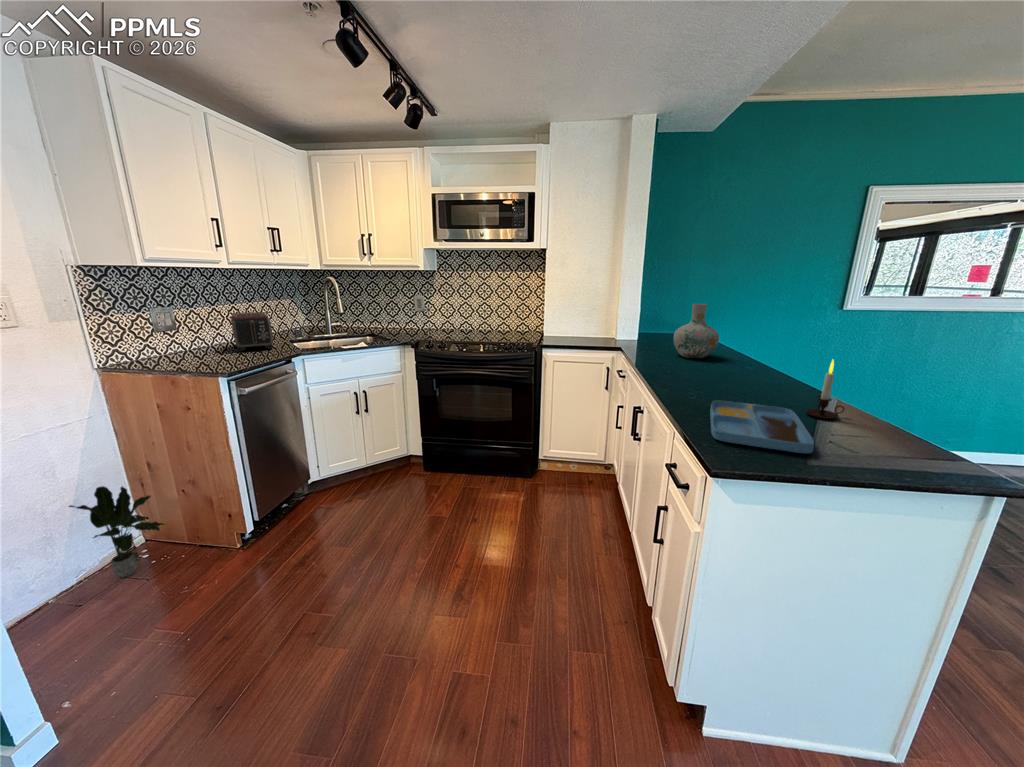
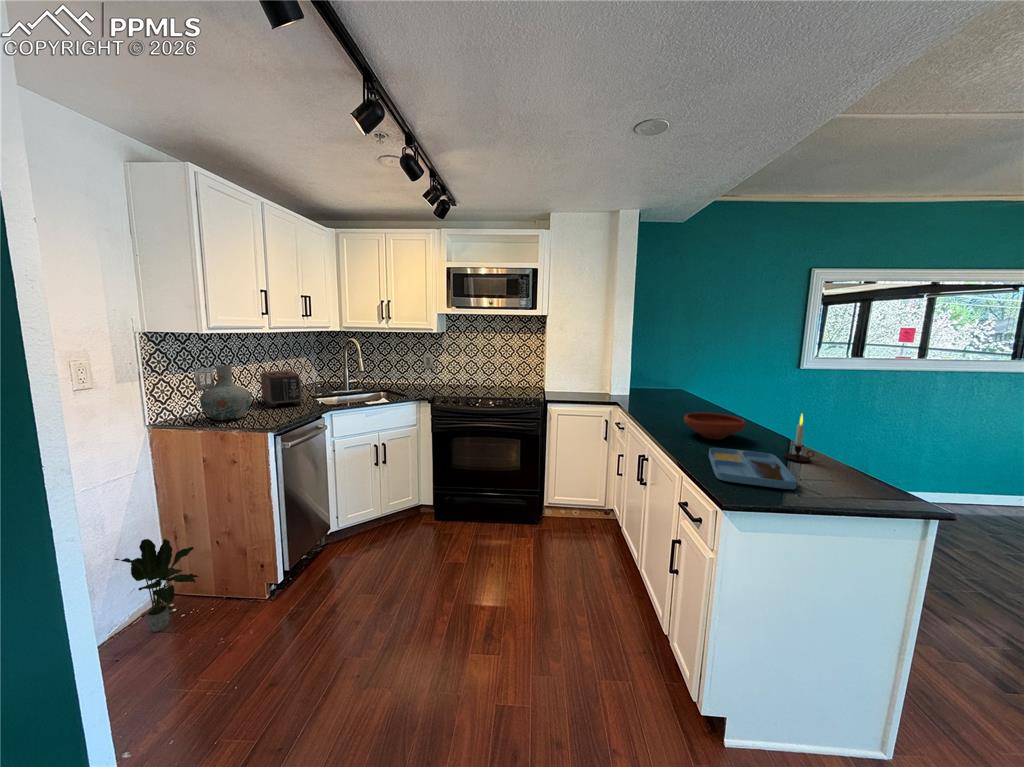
vase: present [673,304,719,358] -> present [200,365,252,421]
bowl: none [688,359,763,391] -> present [684,413,746,440]

